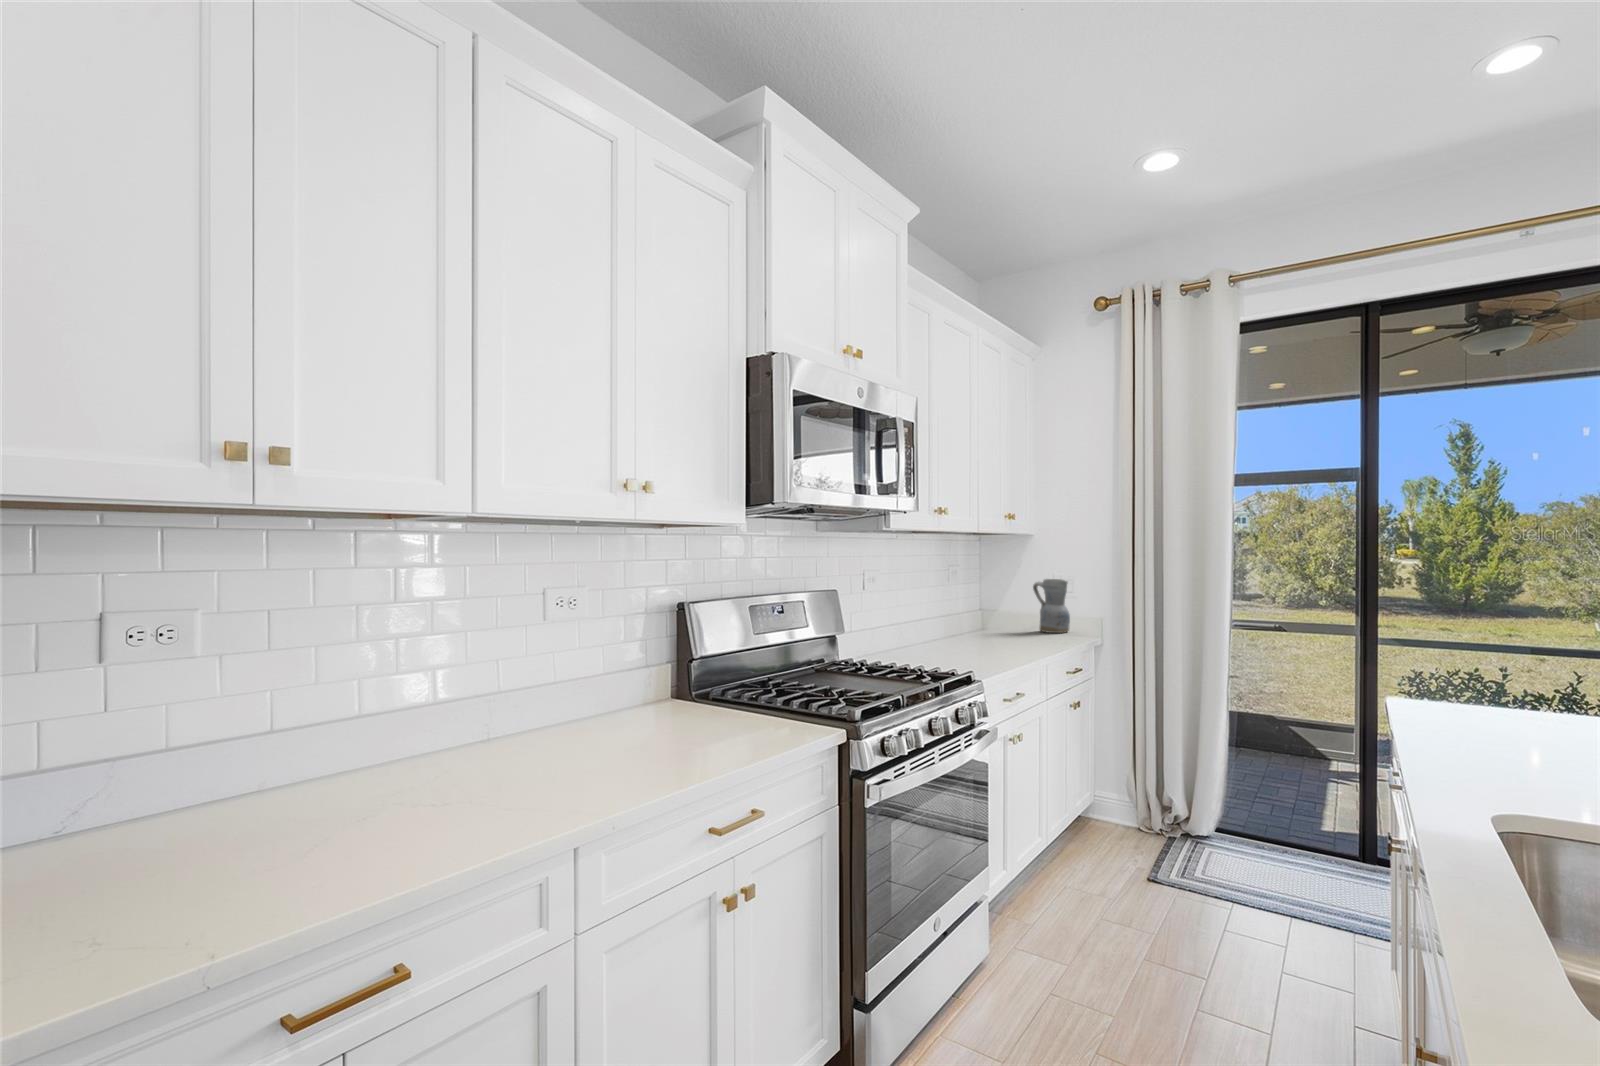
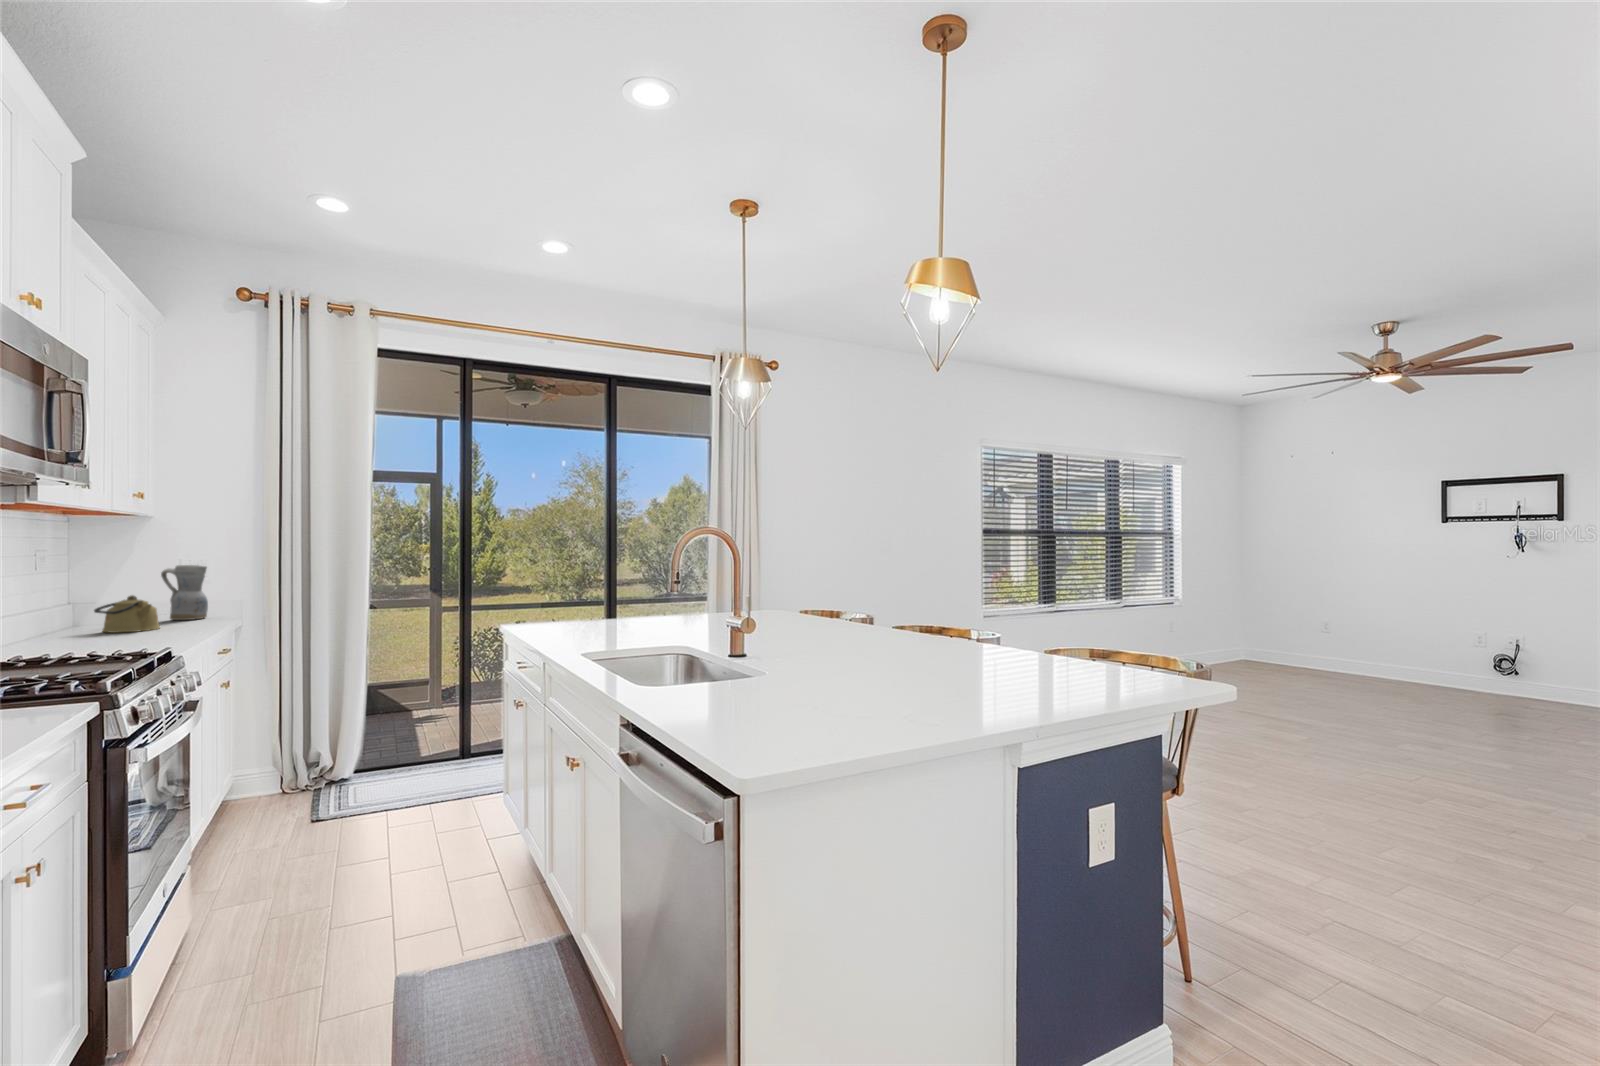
kettle: none [972,607,1019,642] -> present [94,595,160,633]

